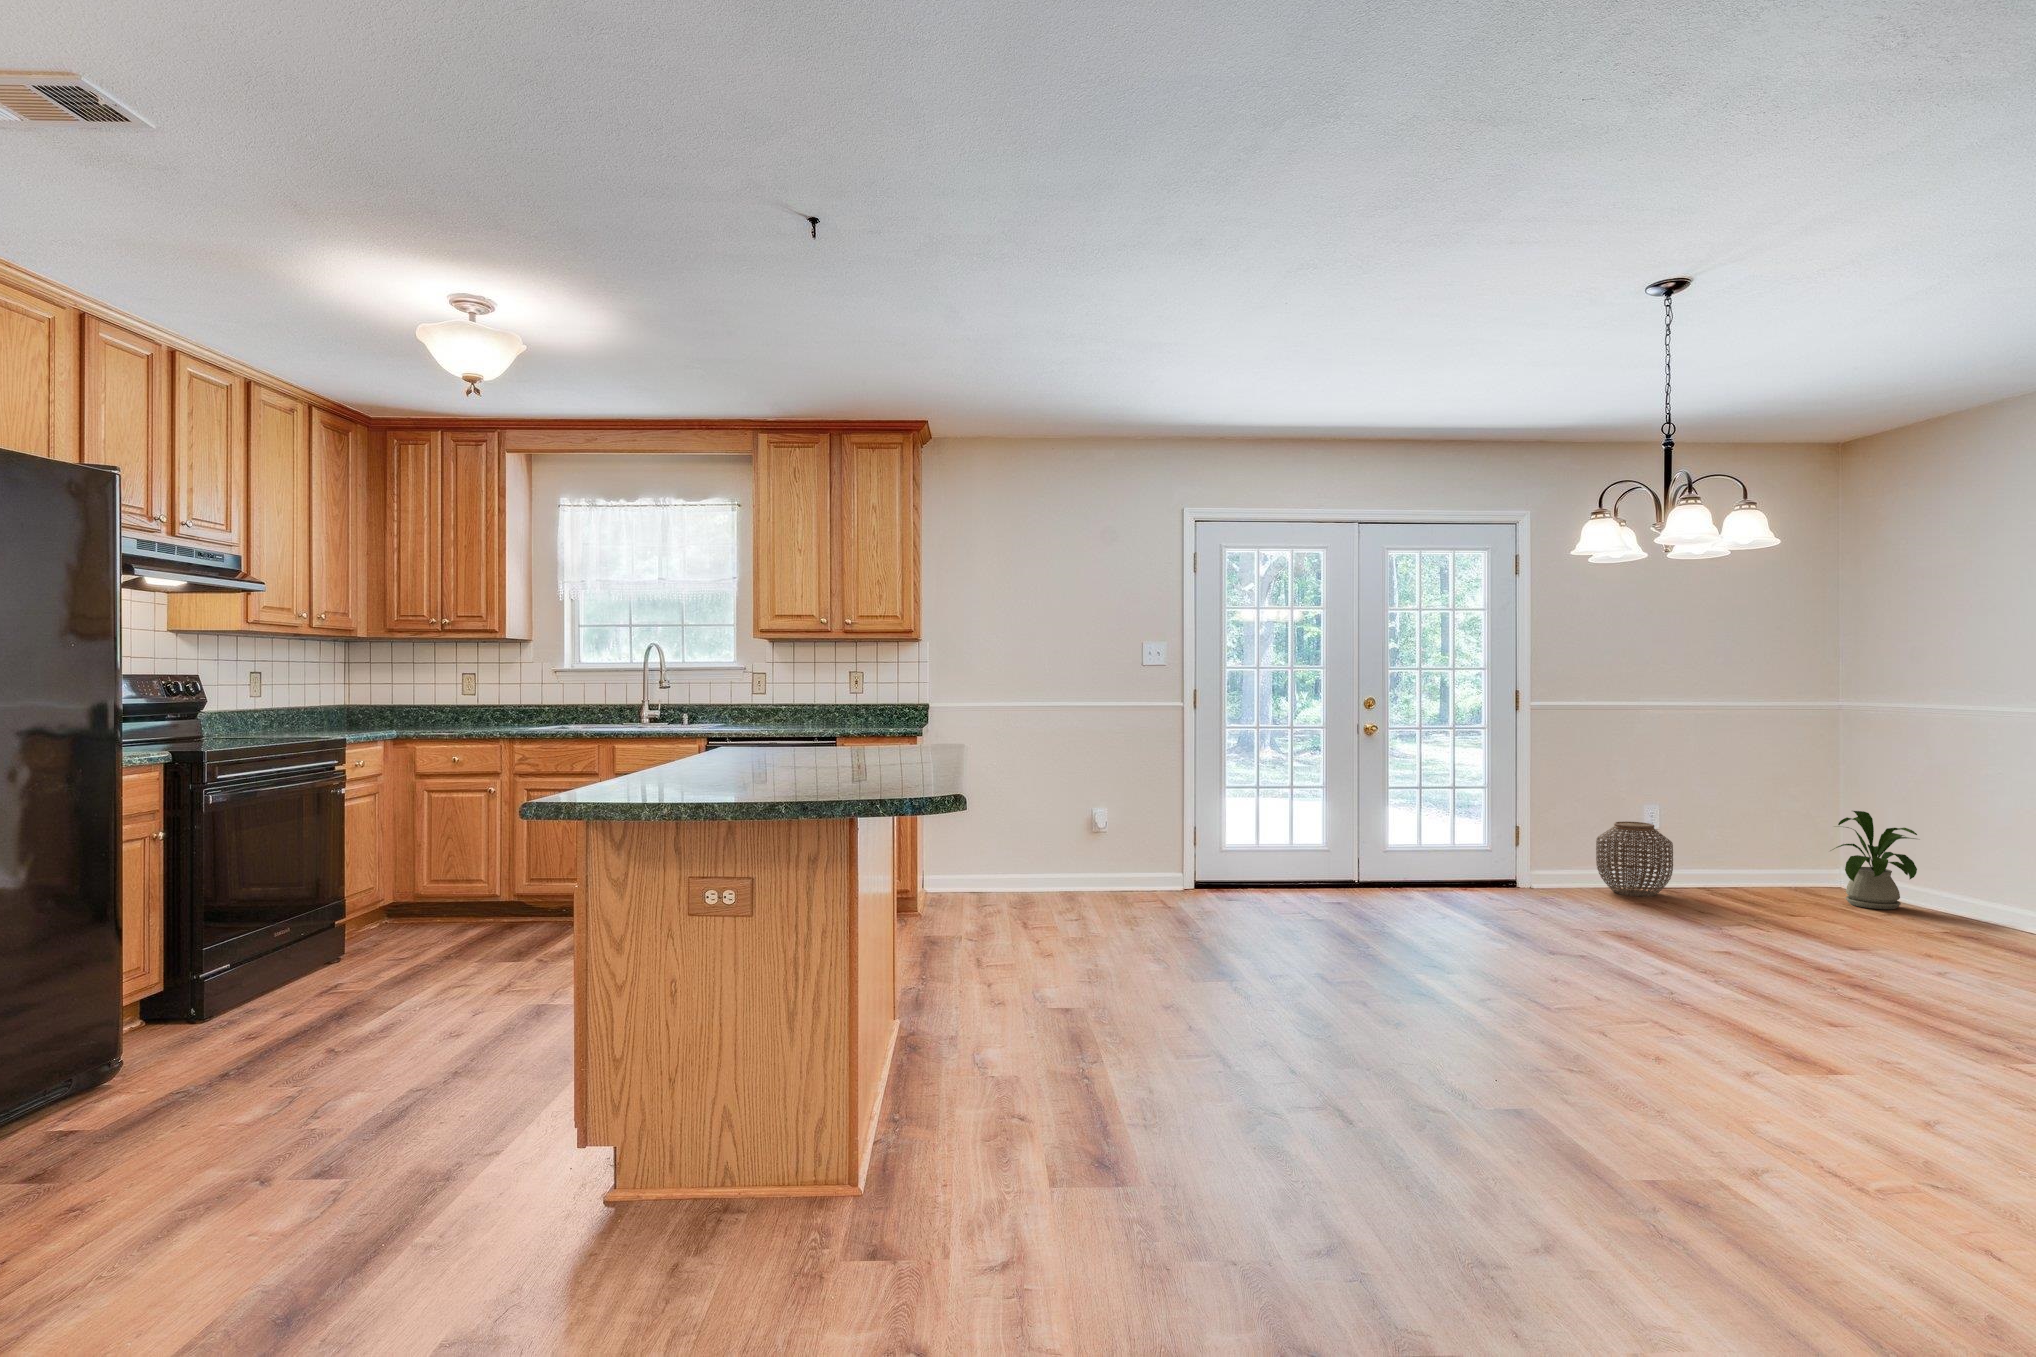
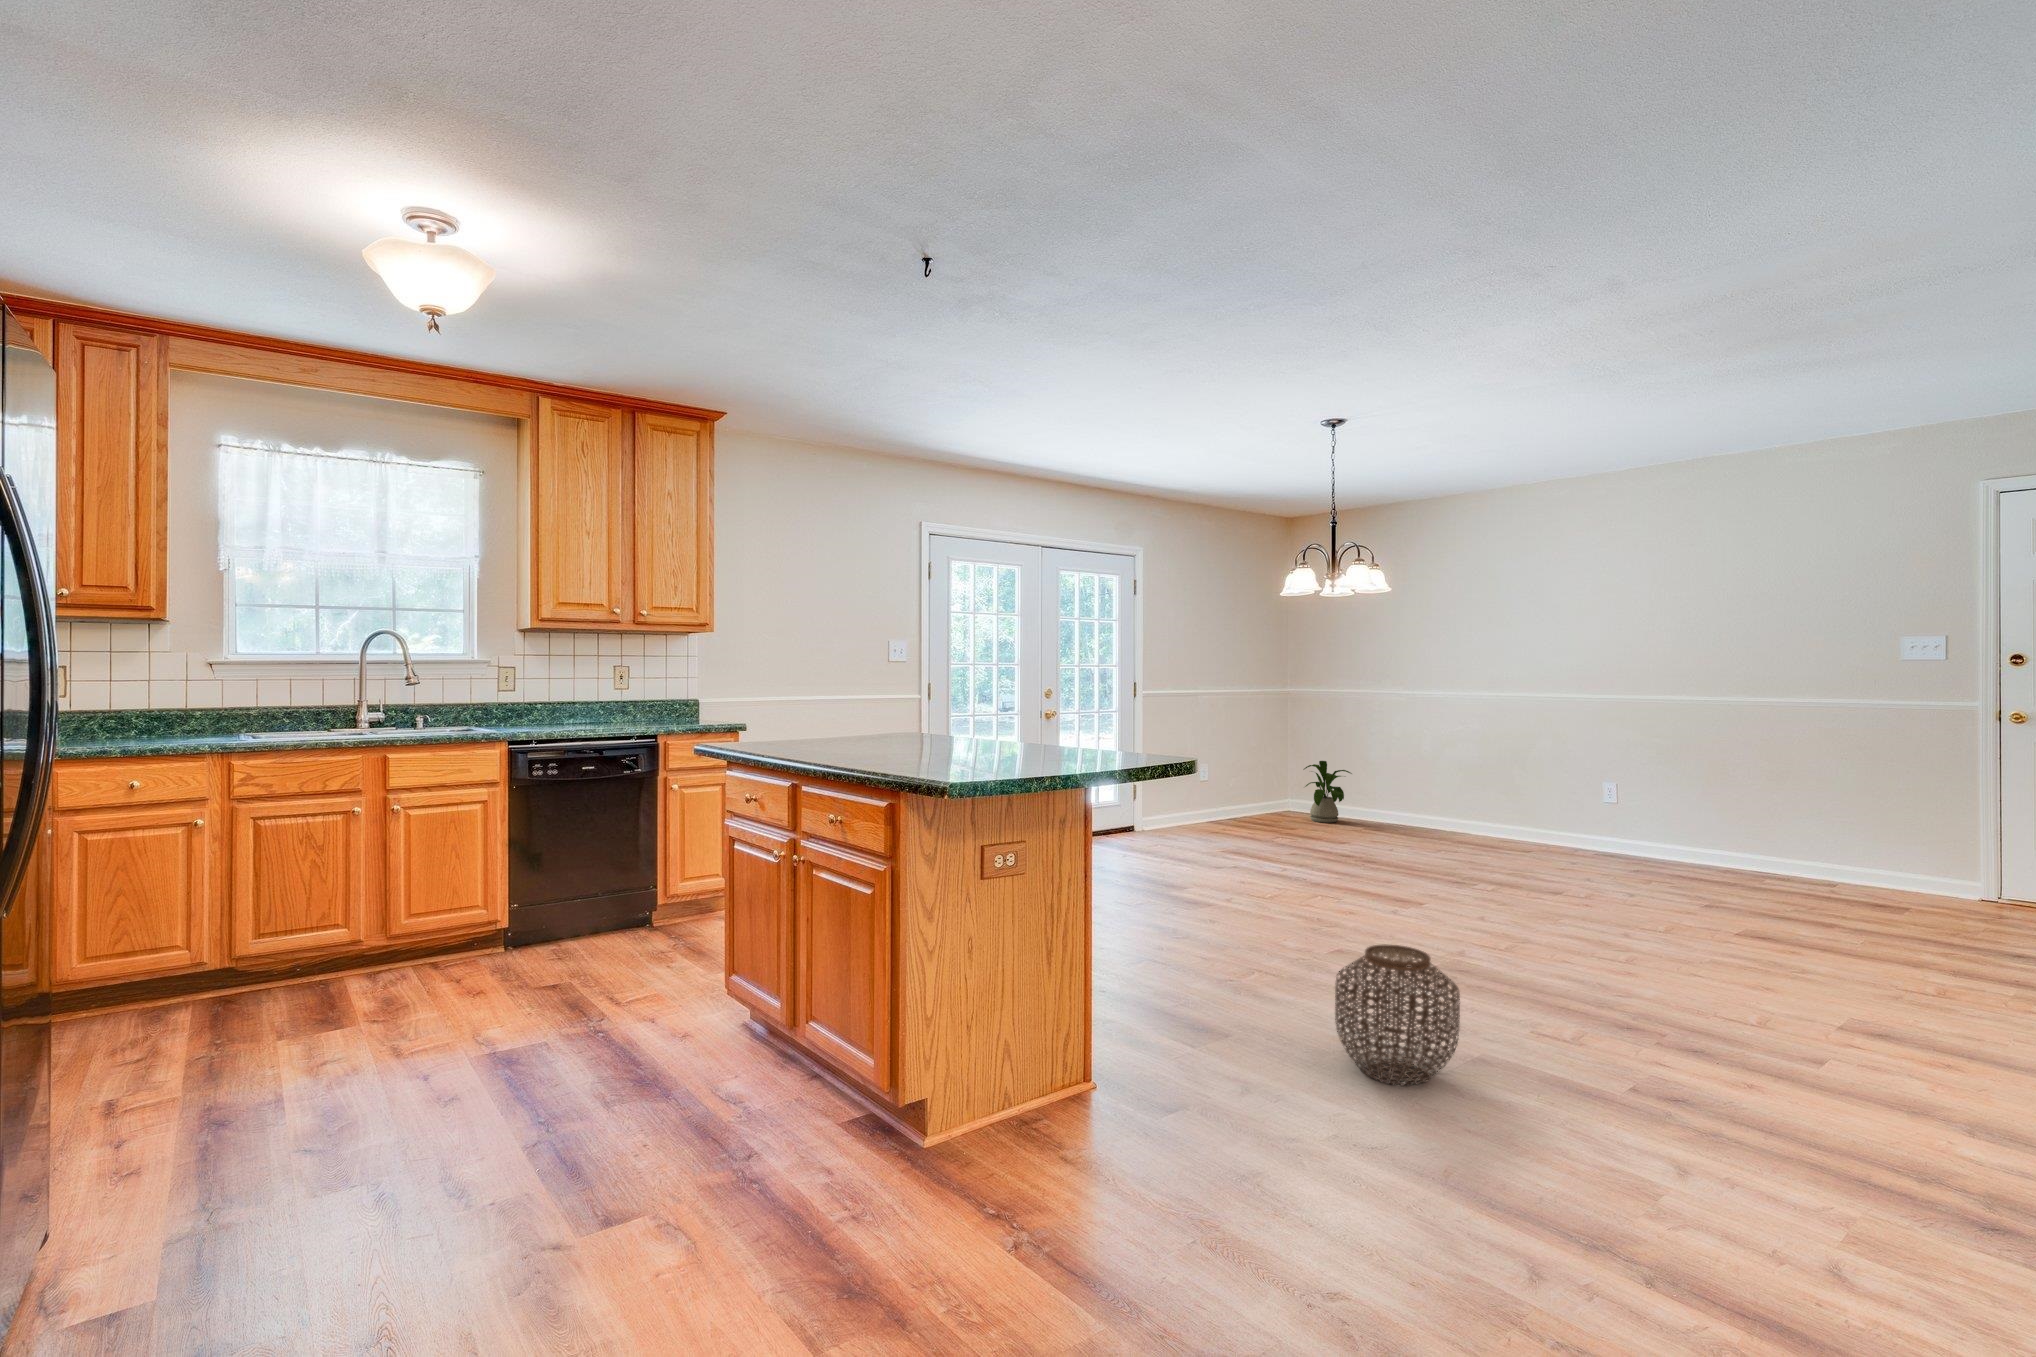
woven basket: present [1596,821,1673,896] -> present [1335,944,1460,1085]

